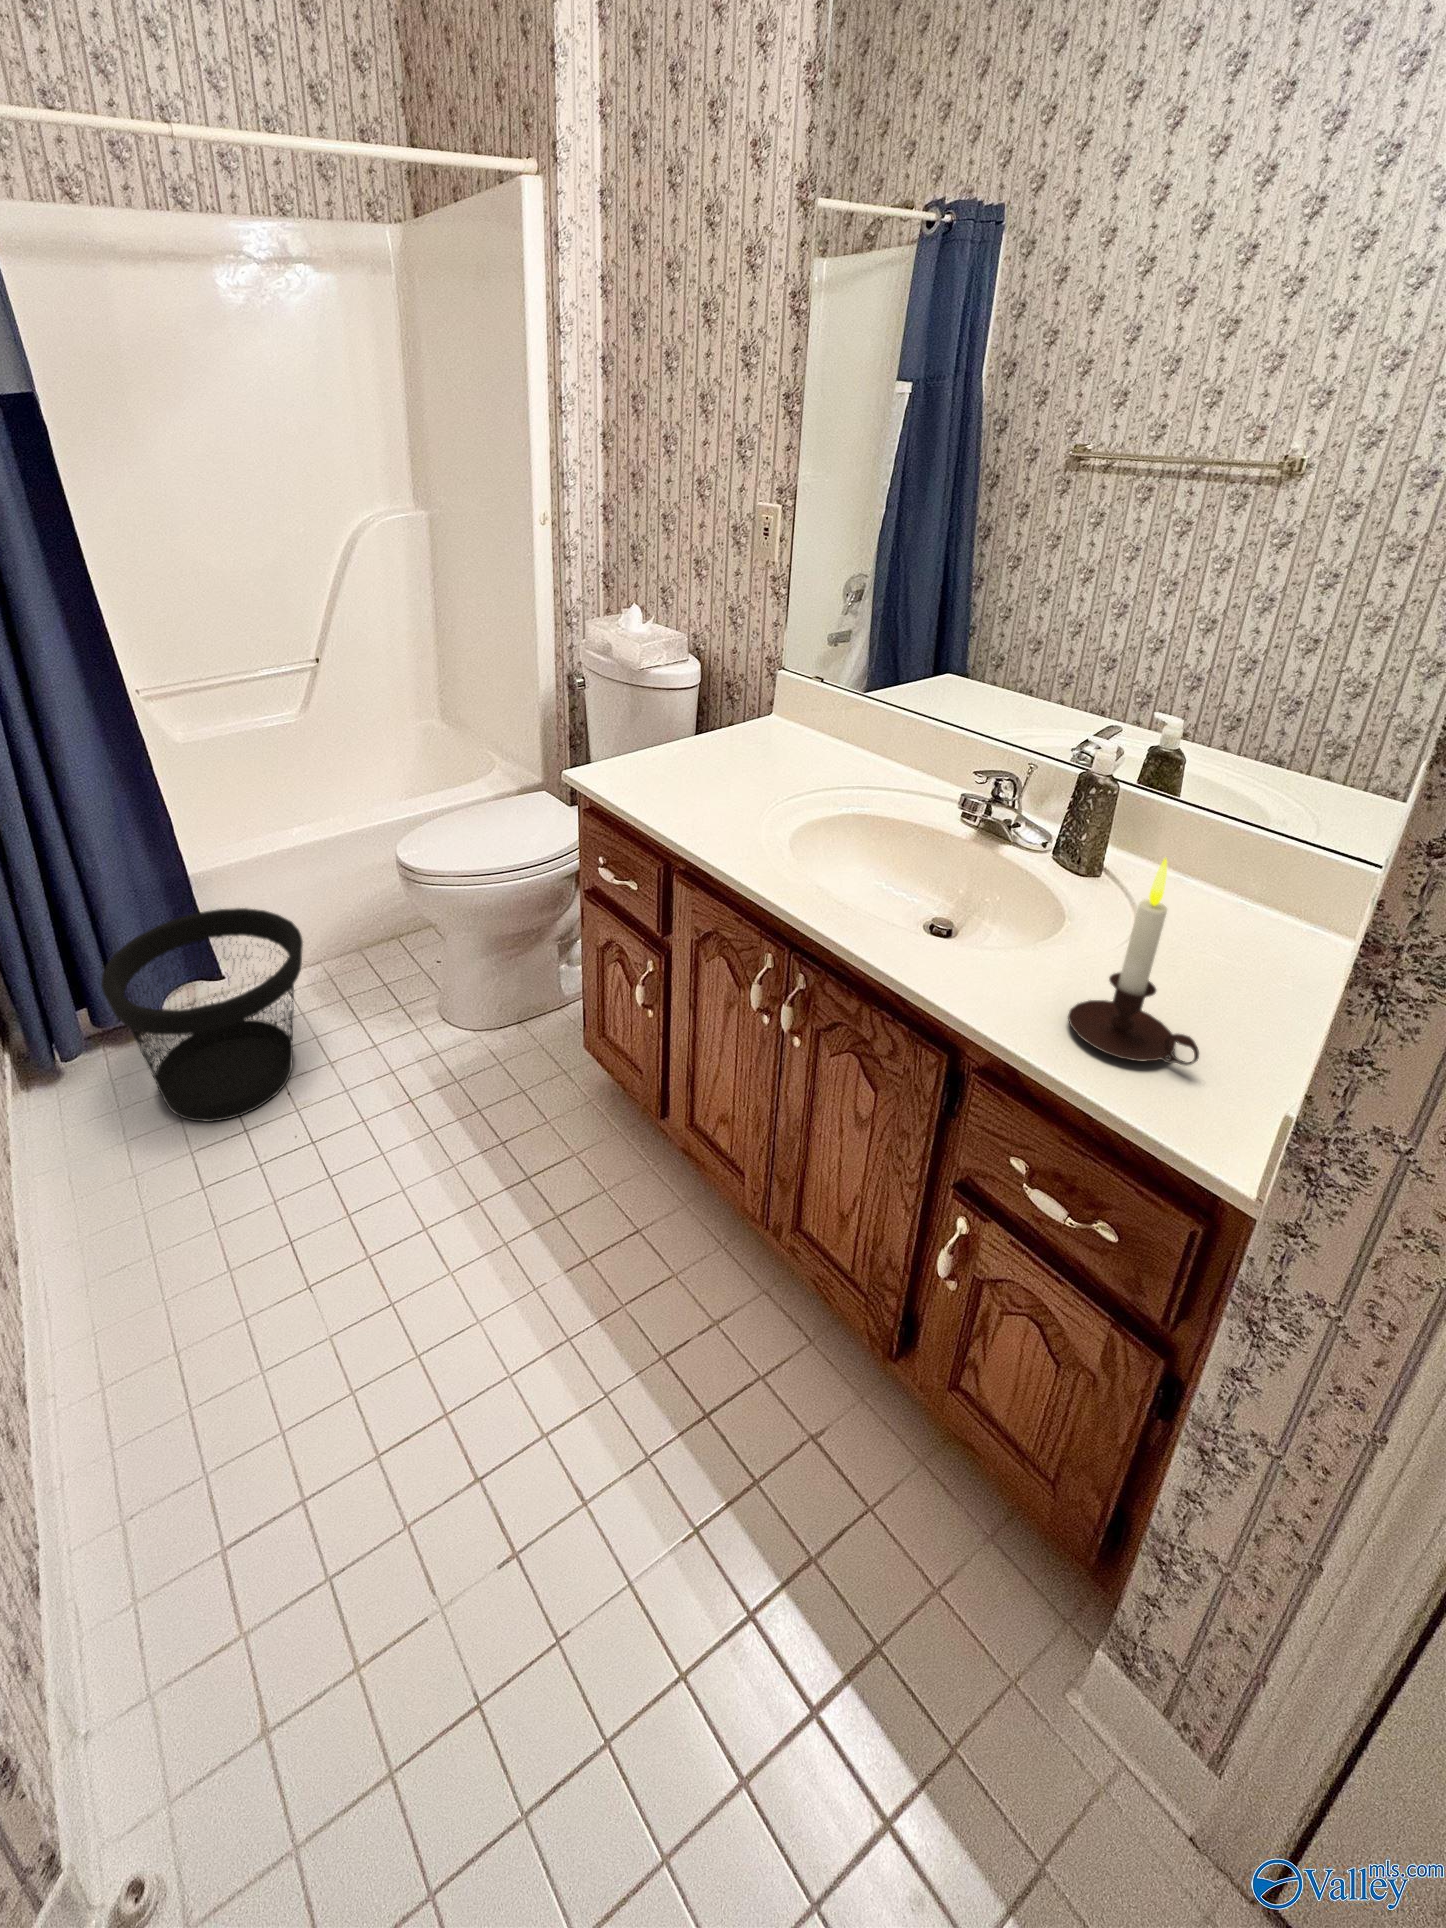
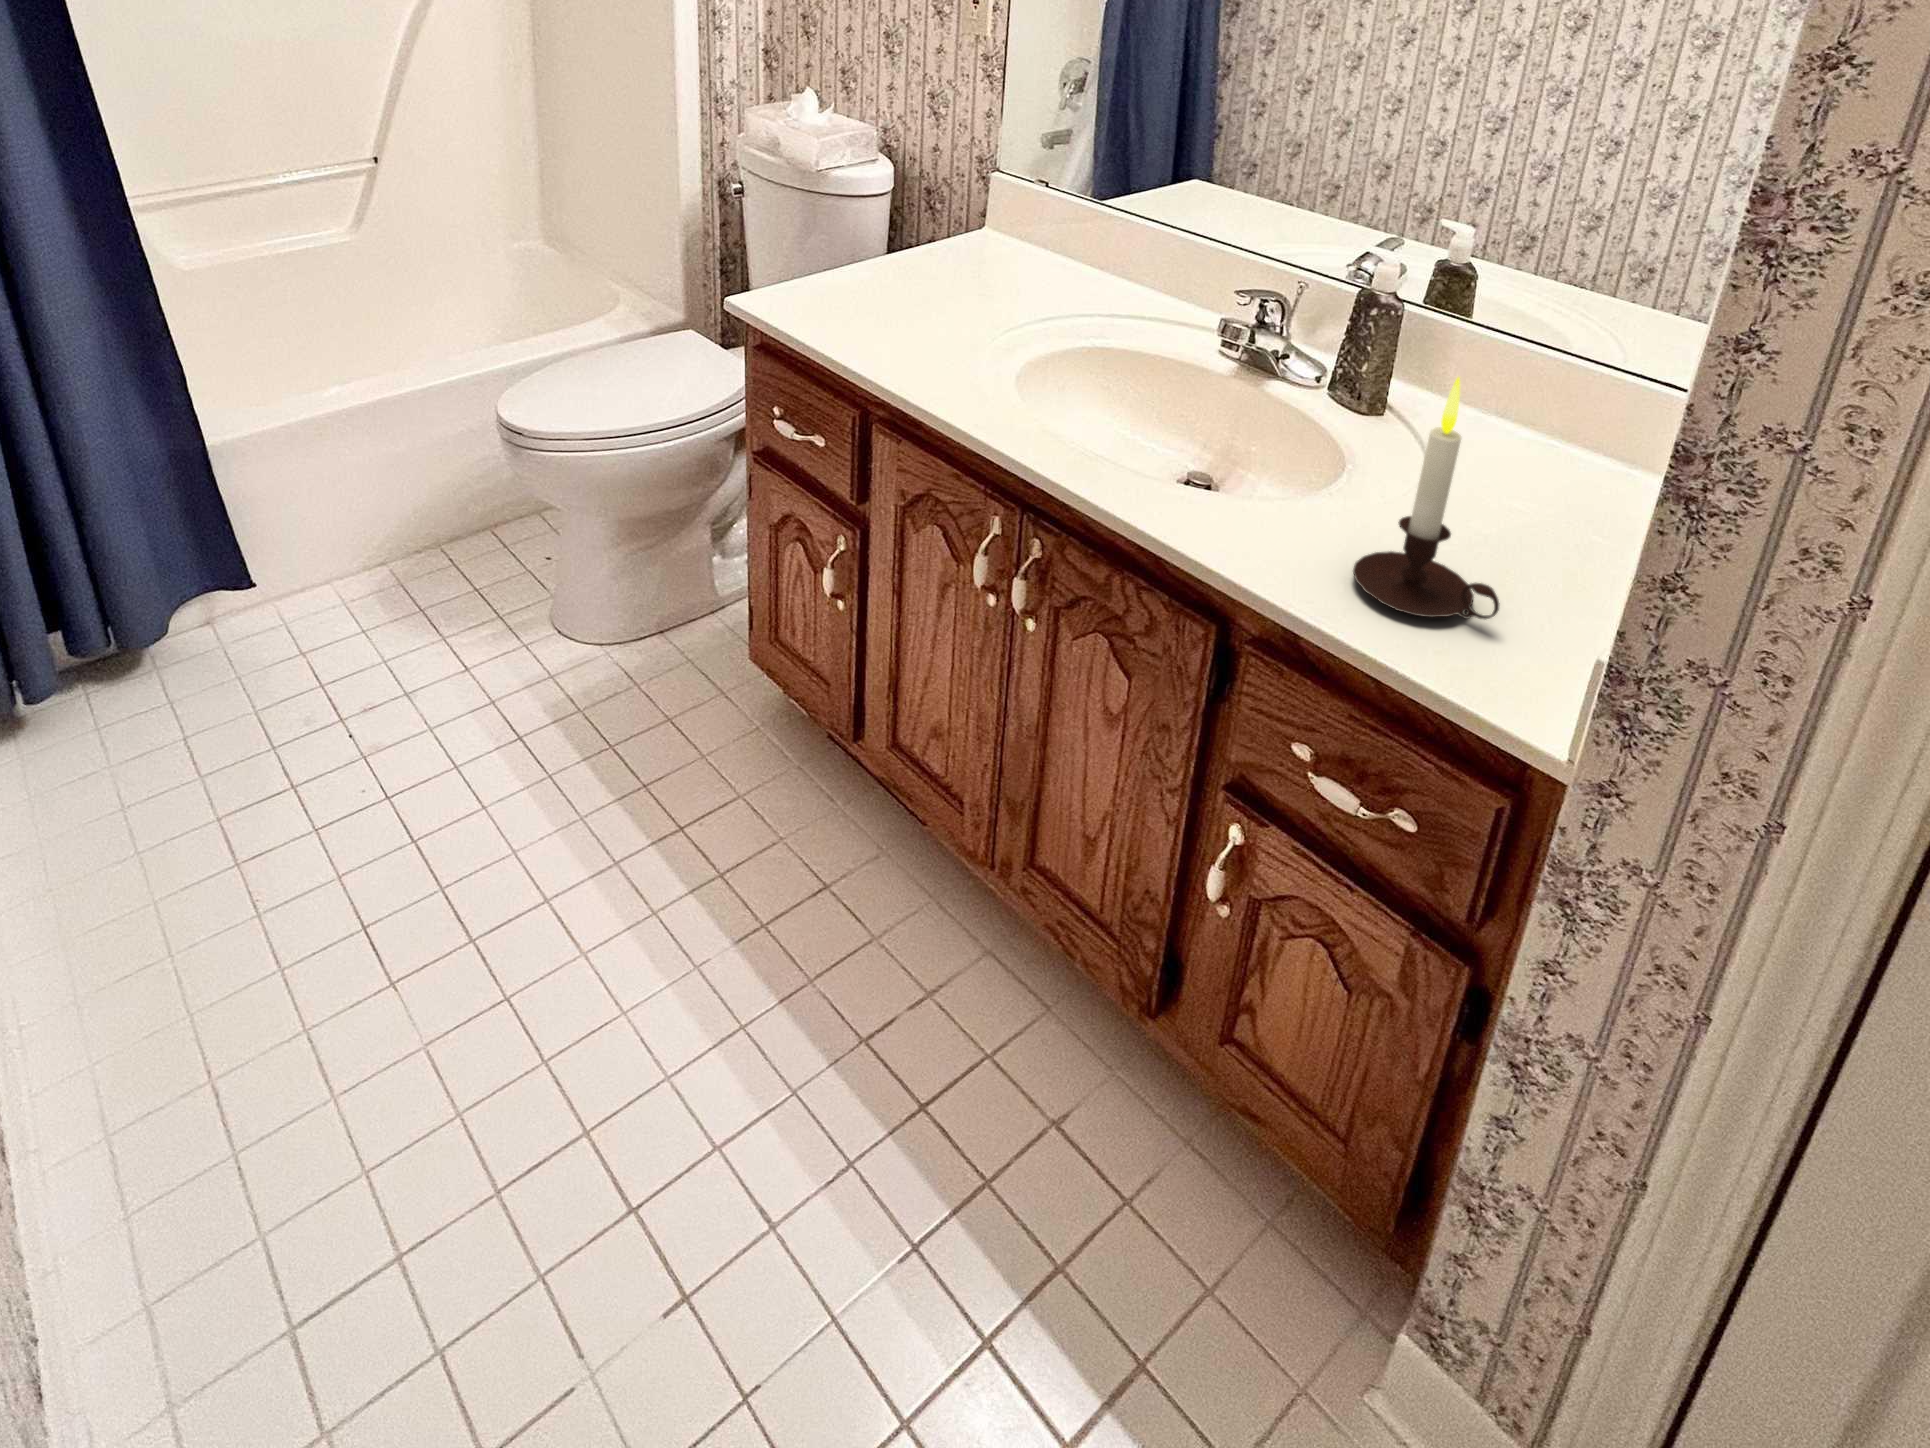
wastebasket: present [101,908,303,1122] -> none [88,490,370,780]

